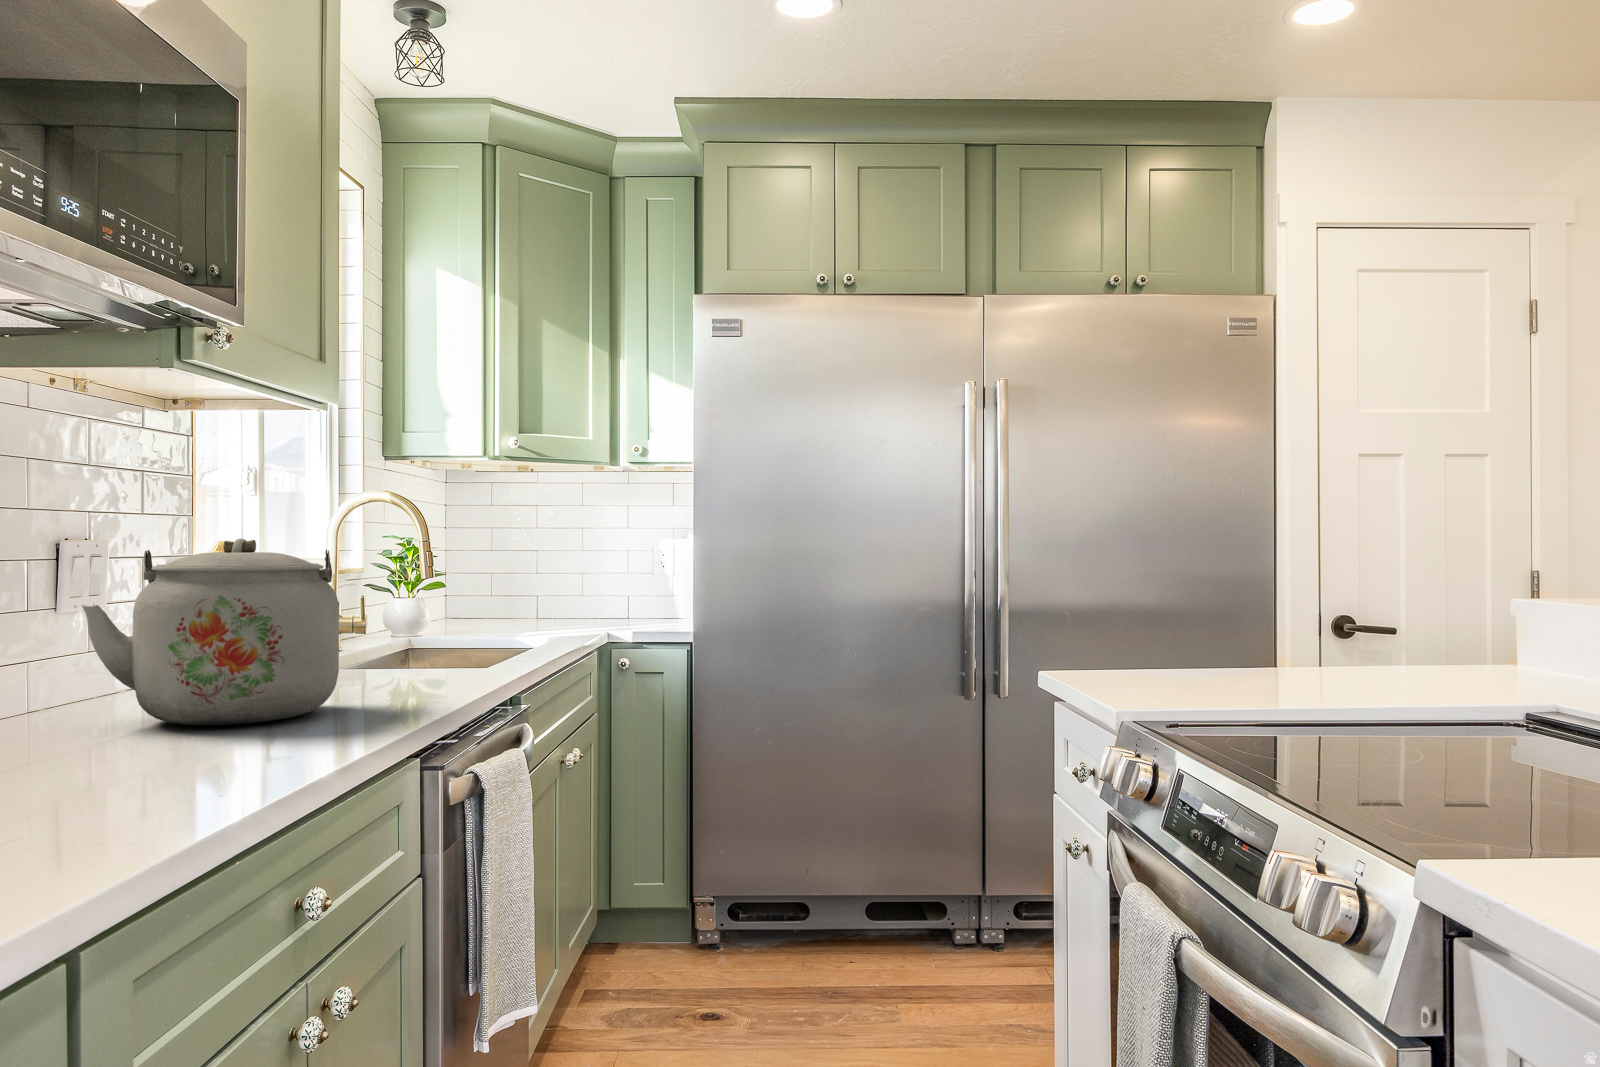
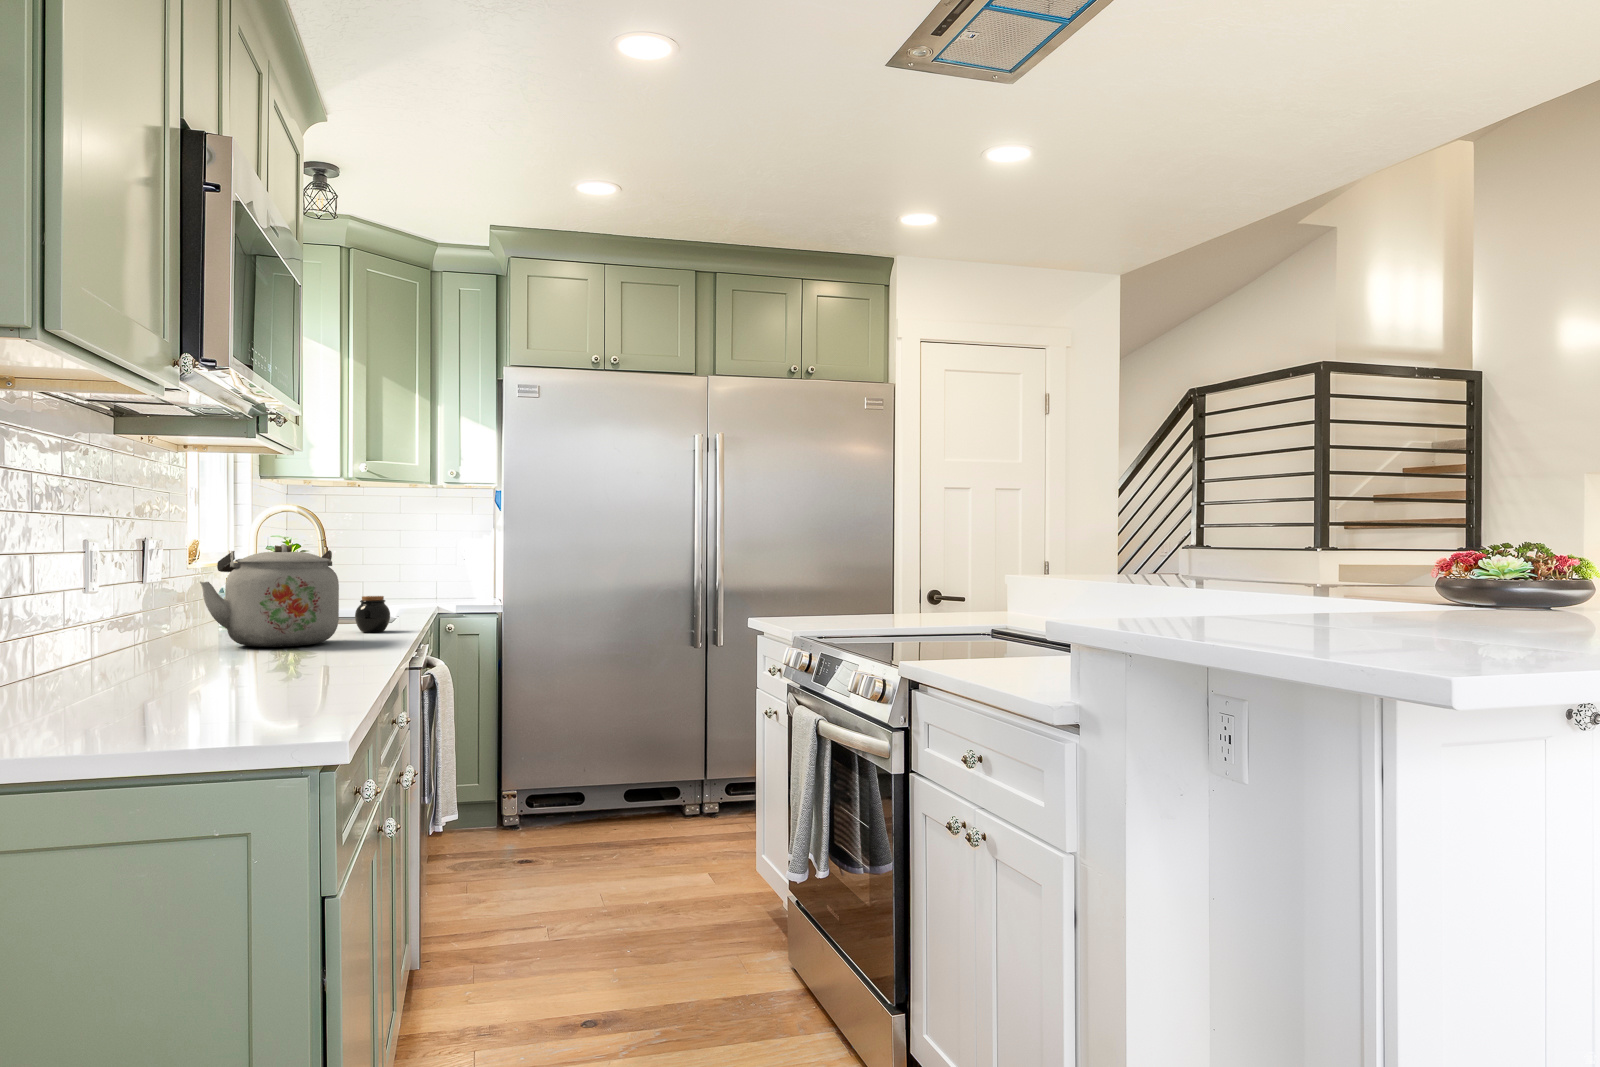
jar: none [411,625,468,686] -> present [355,596,390,632]

